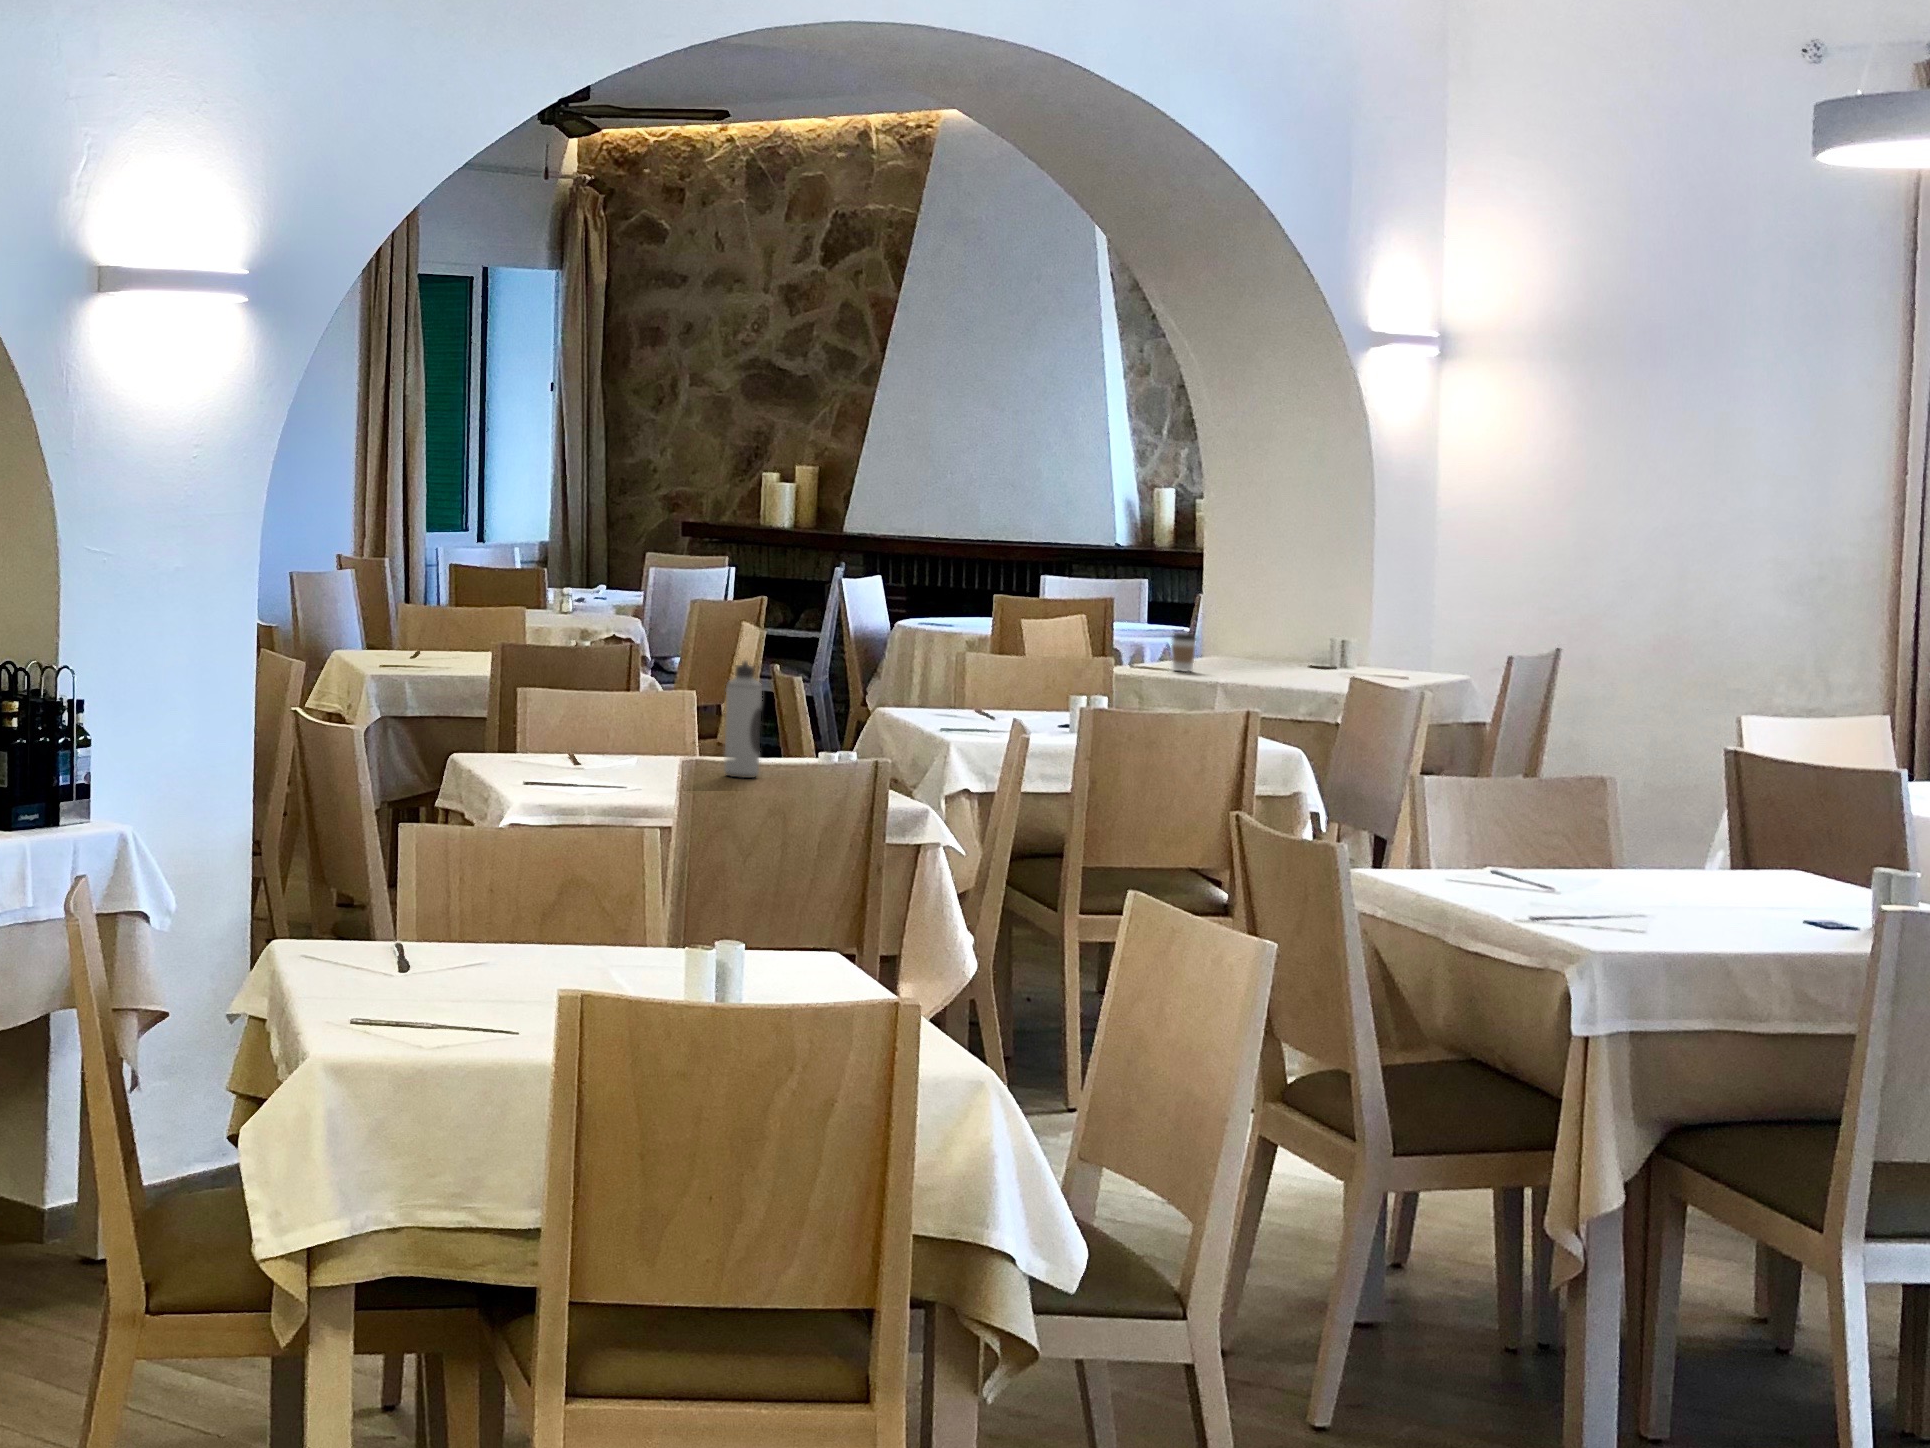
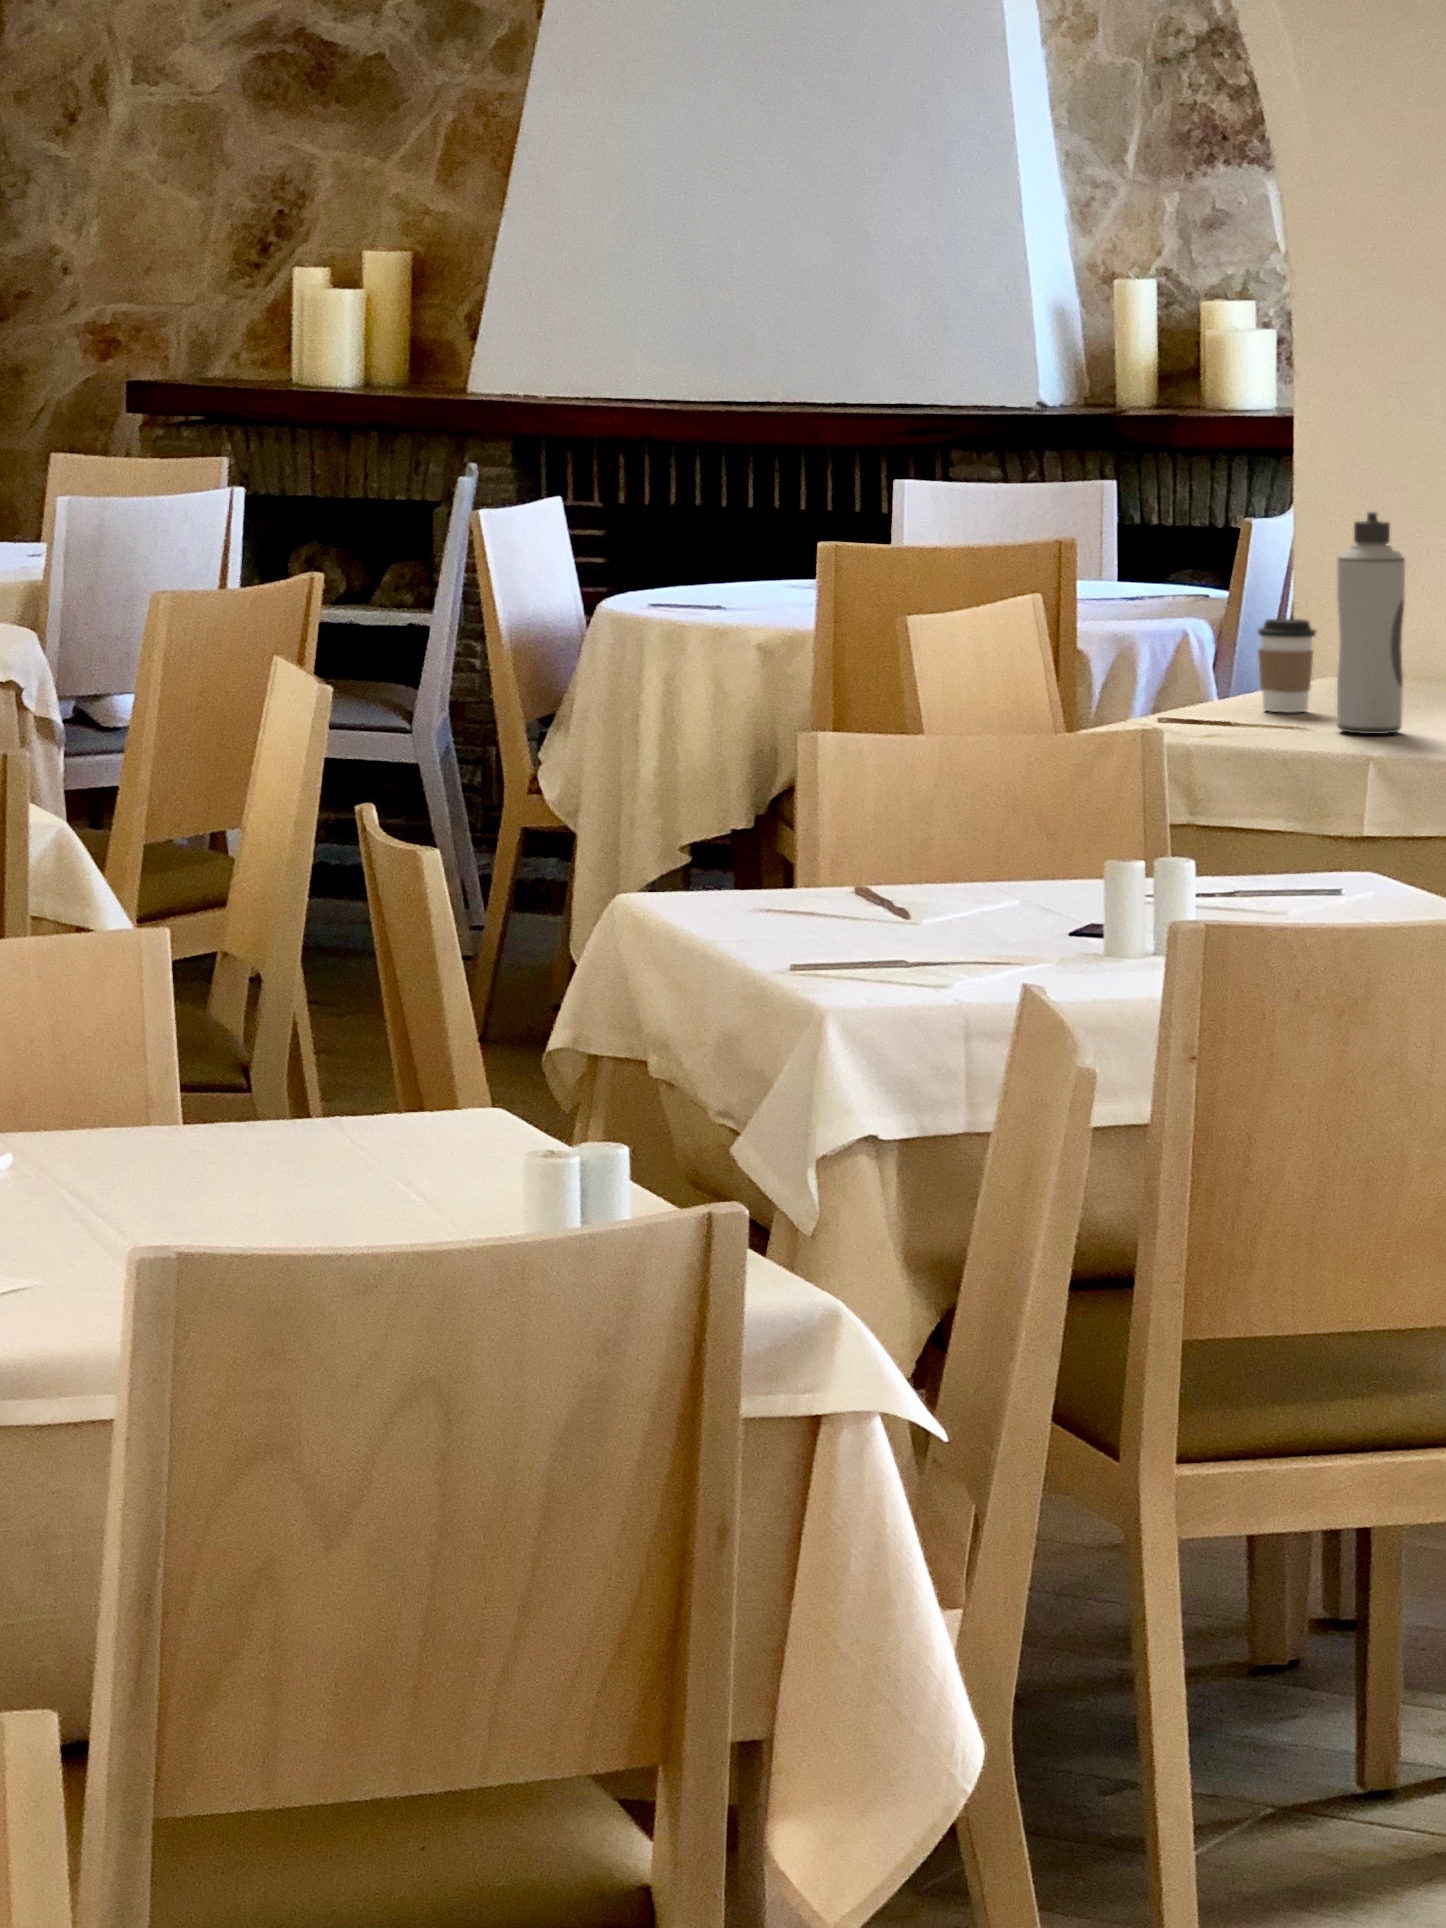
water bottle: present [724,661,762,778] -> present [1337,512,1405,734]

